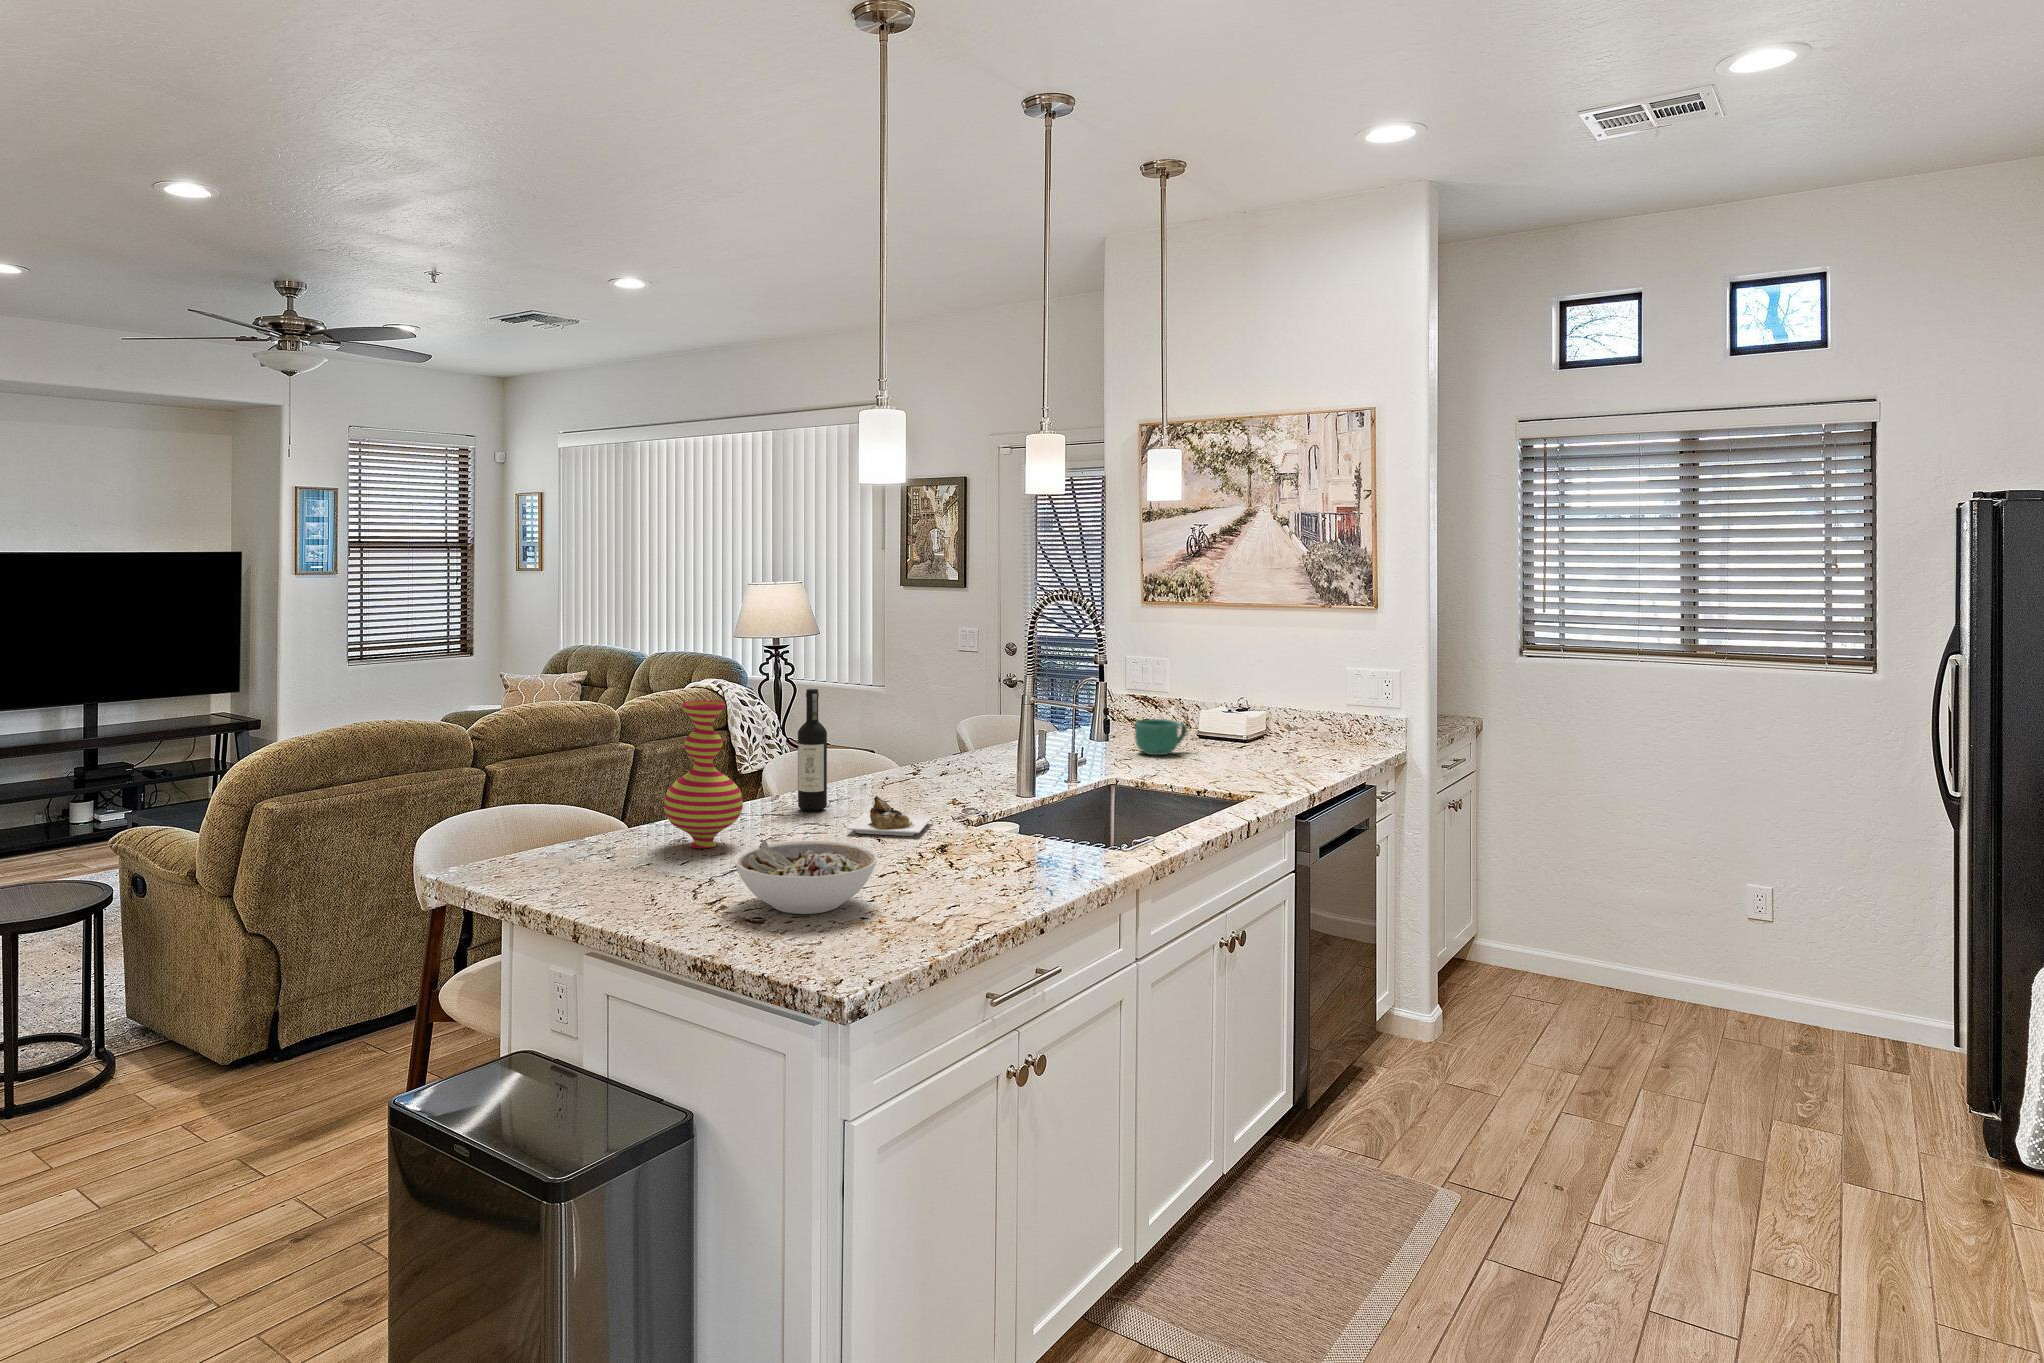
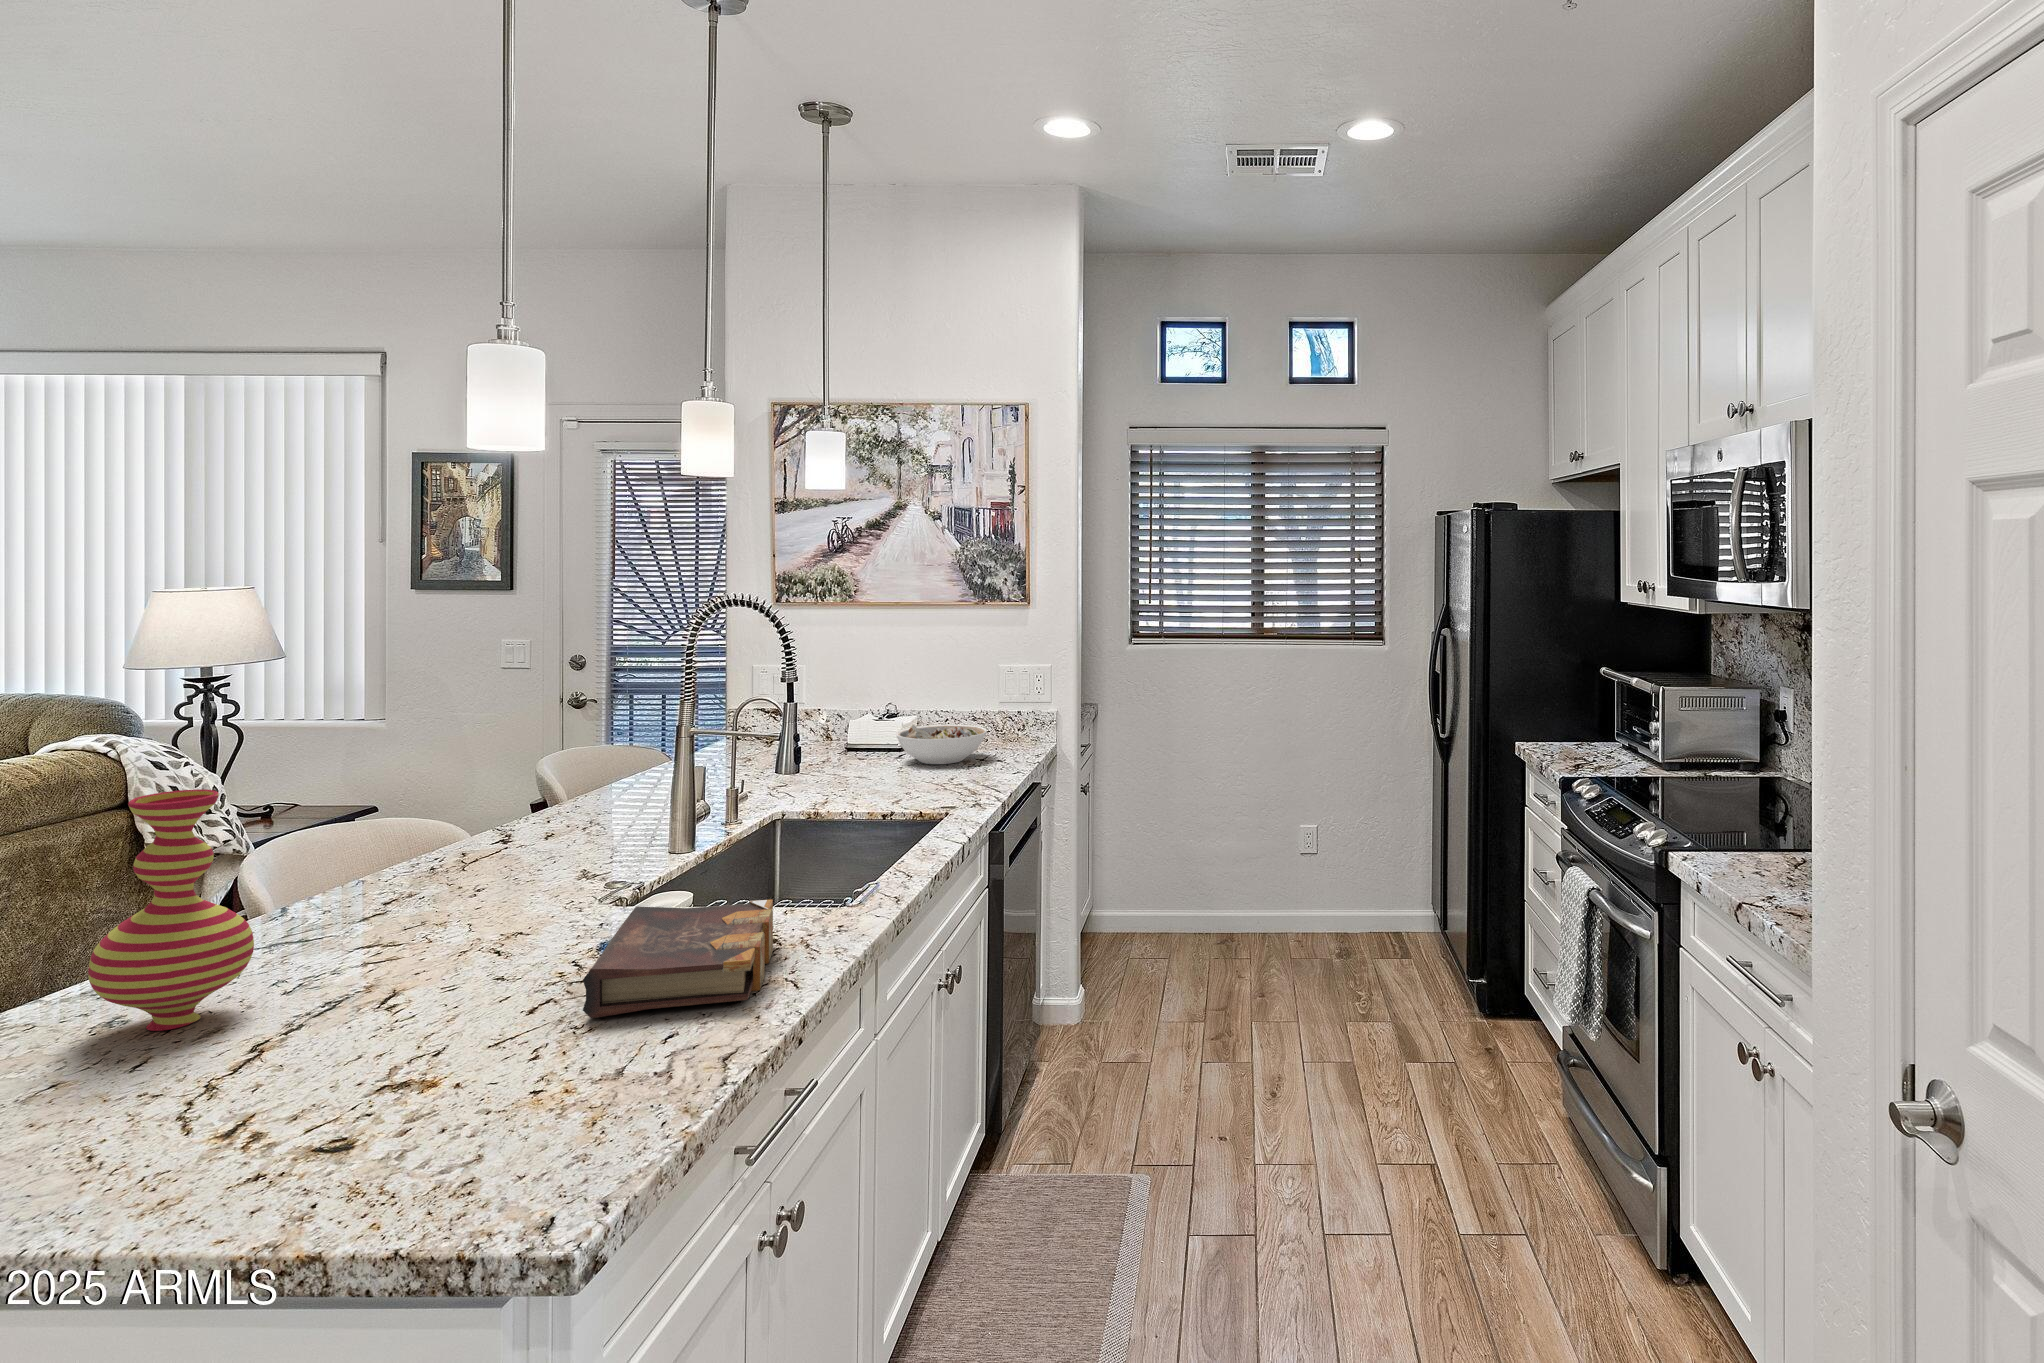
wine bottle: present [798,689,933,836] -> none [333,749,568,950]
mug: present [1135,719,1187,755] -> none [787,736,845,778]
book: none [909,818,1056,893] -> present [583,899,773,1019]
bowl: present [734,840,878,914] -> present [896,724,987,764]

